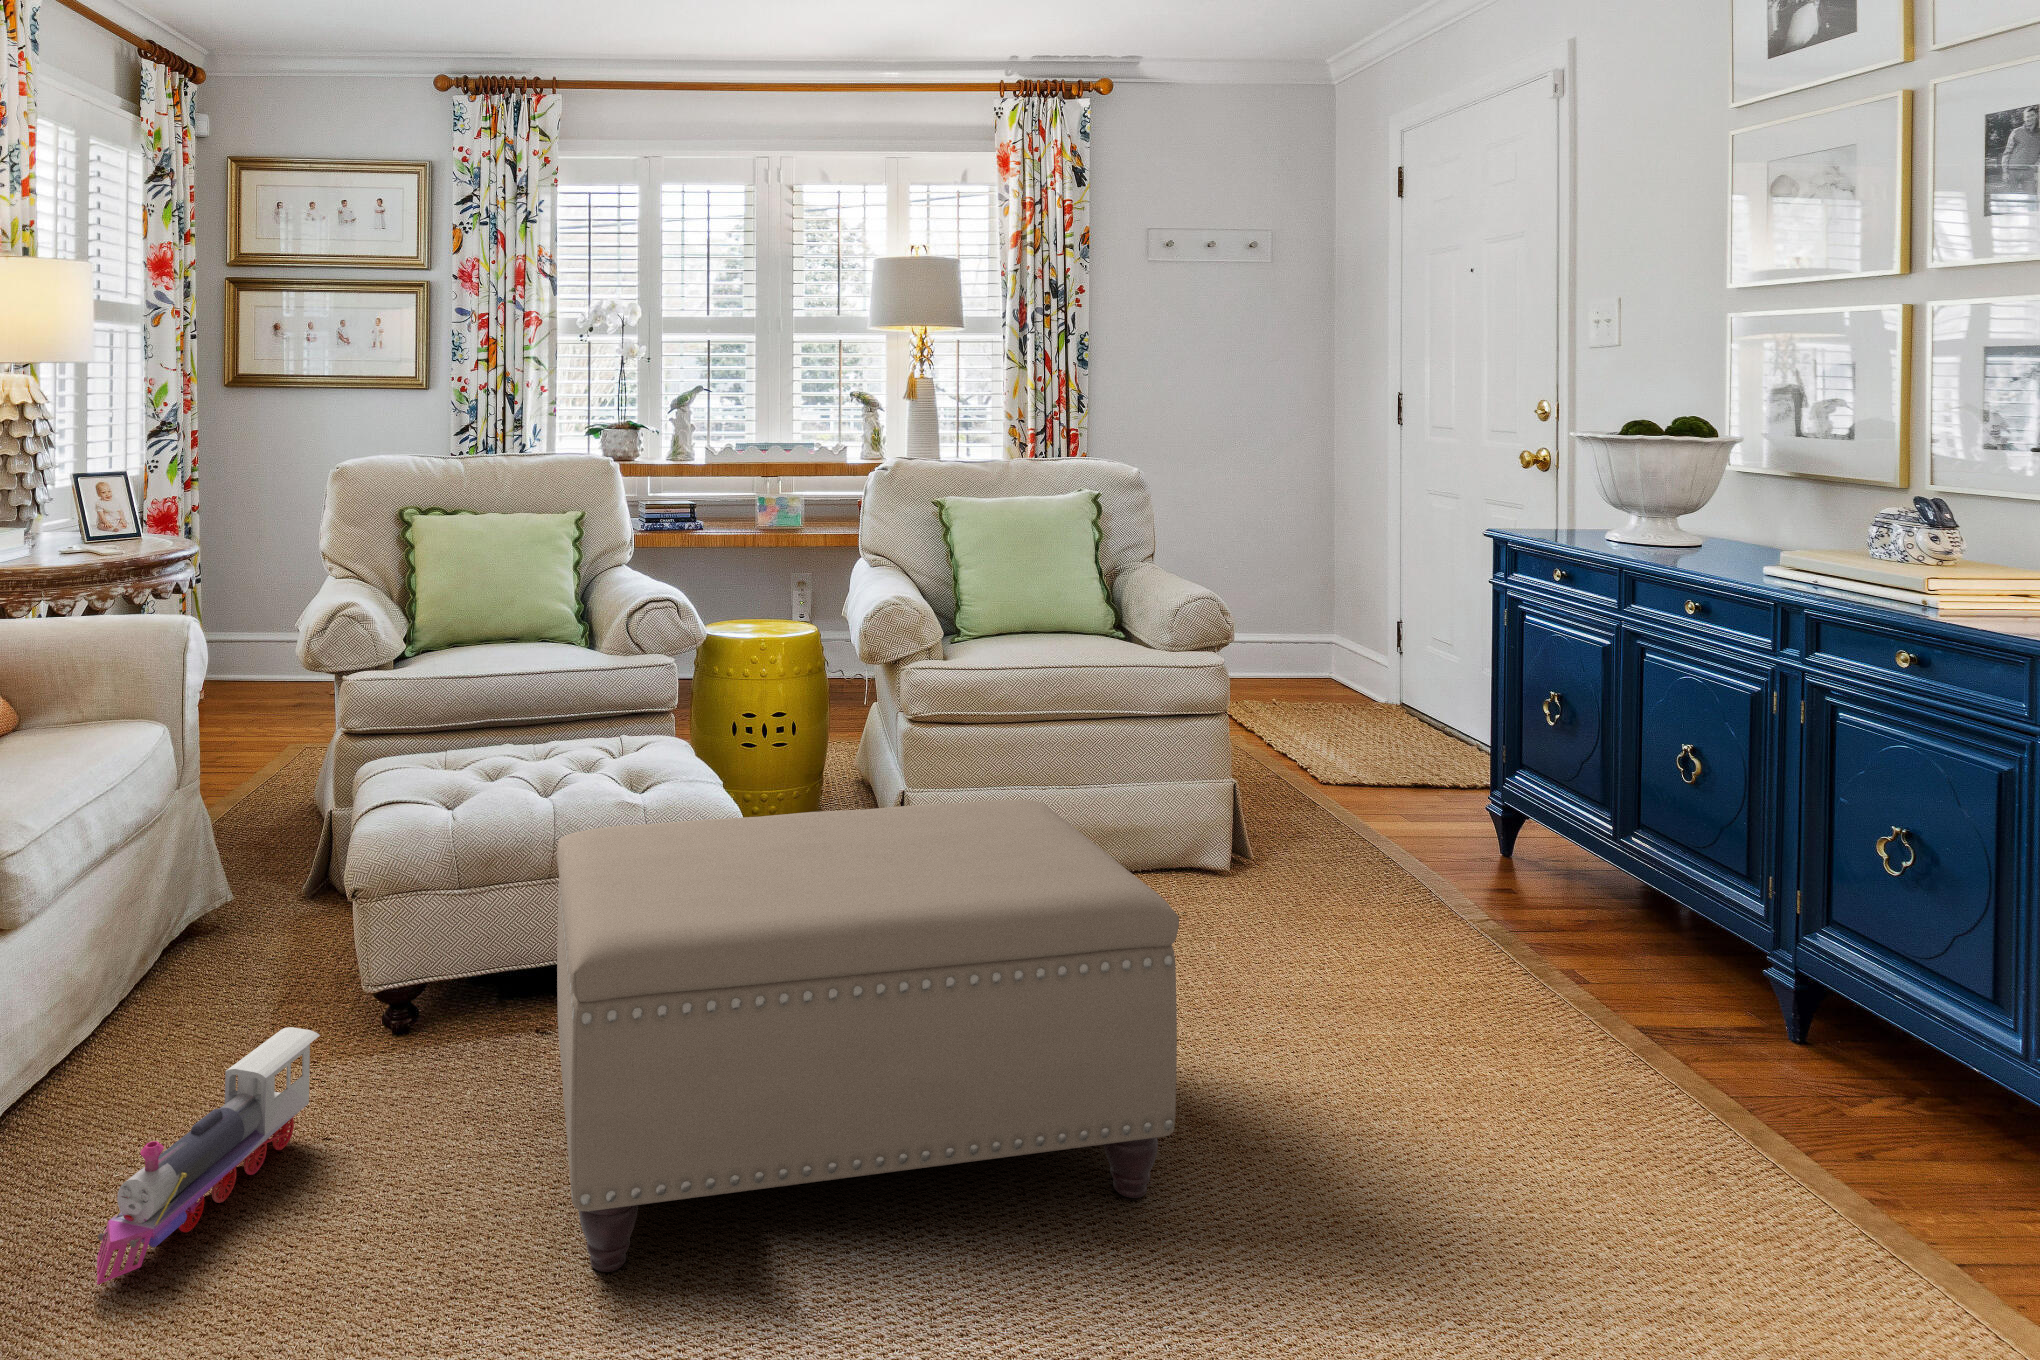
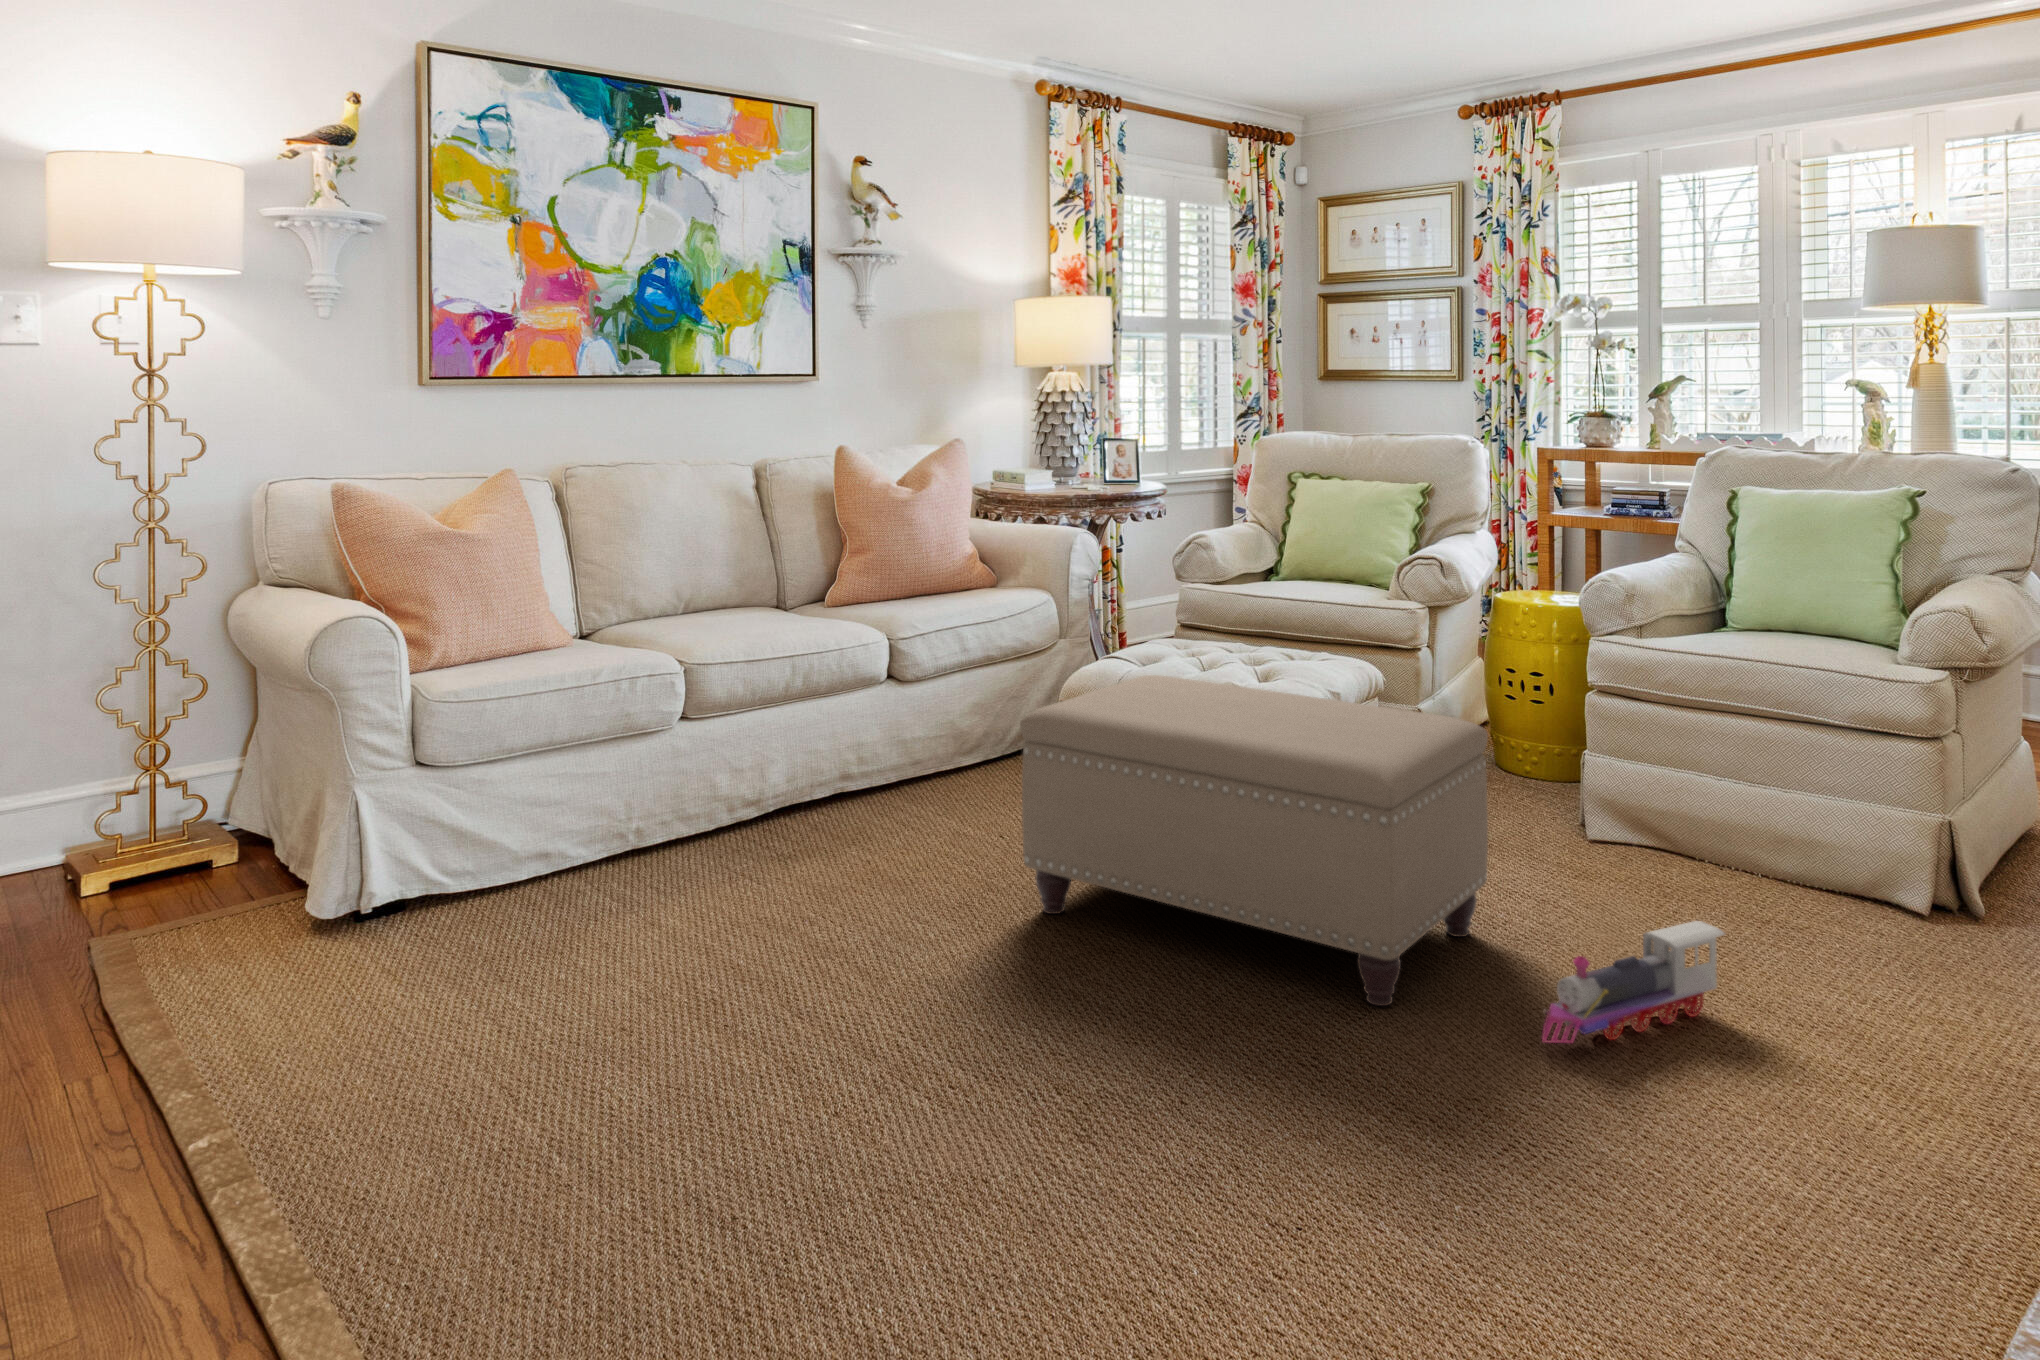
toy train: present [97,1027,320,1285] -> present [1542,921,1724,1043]

